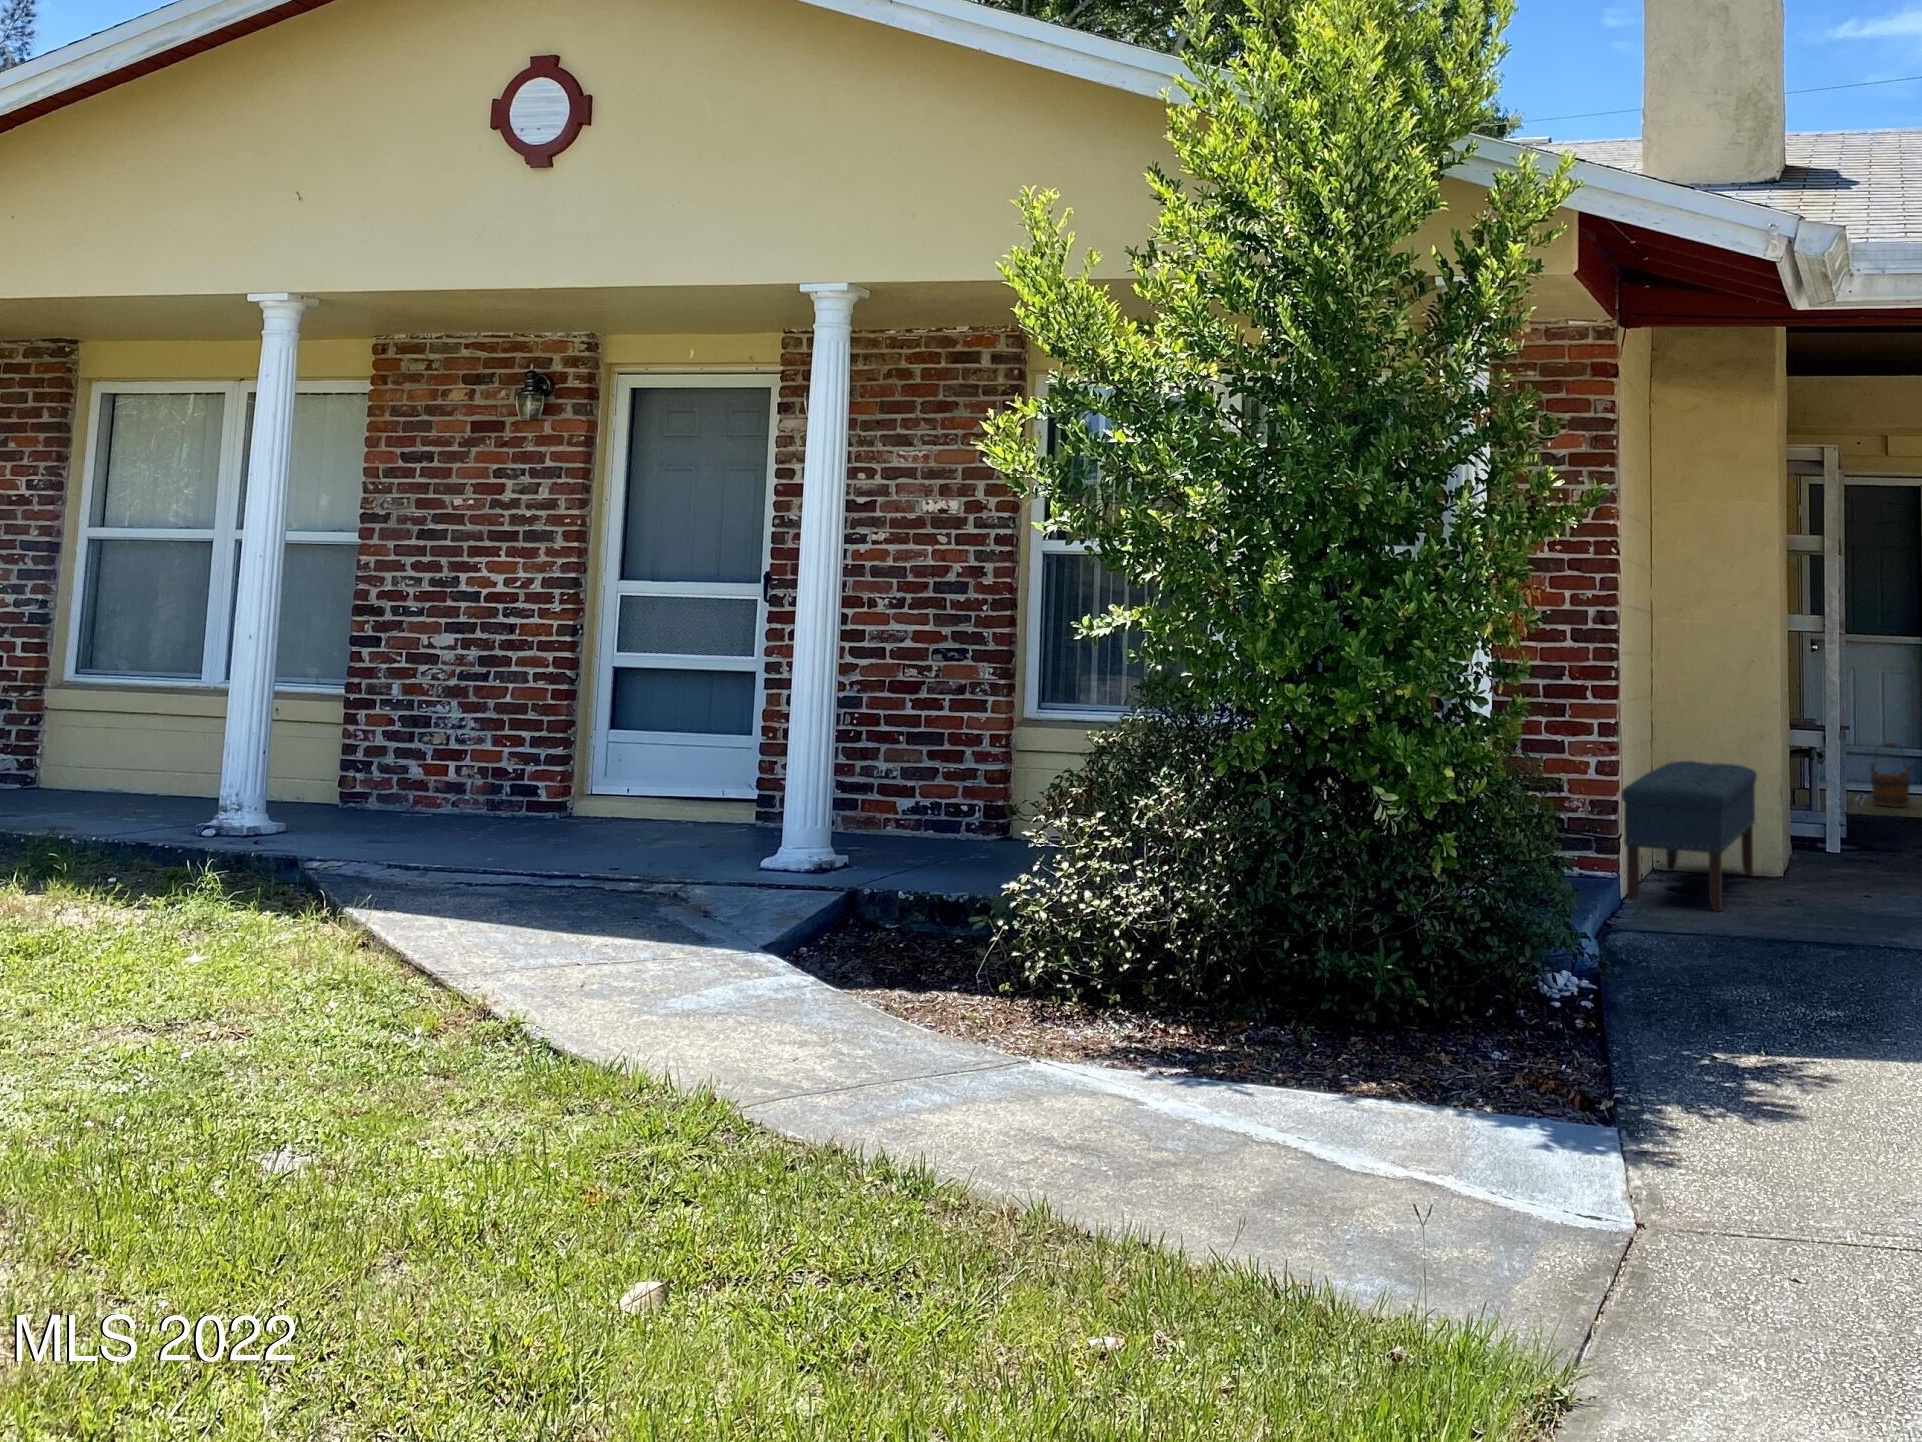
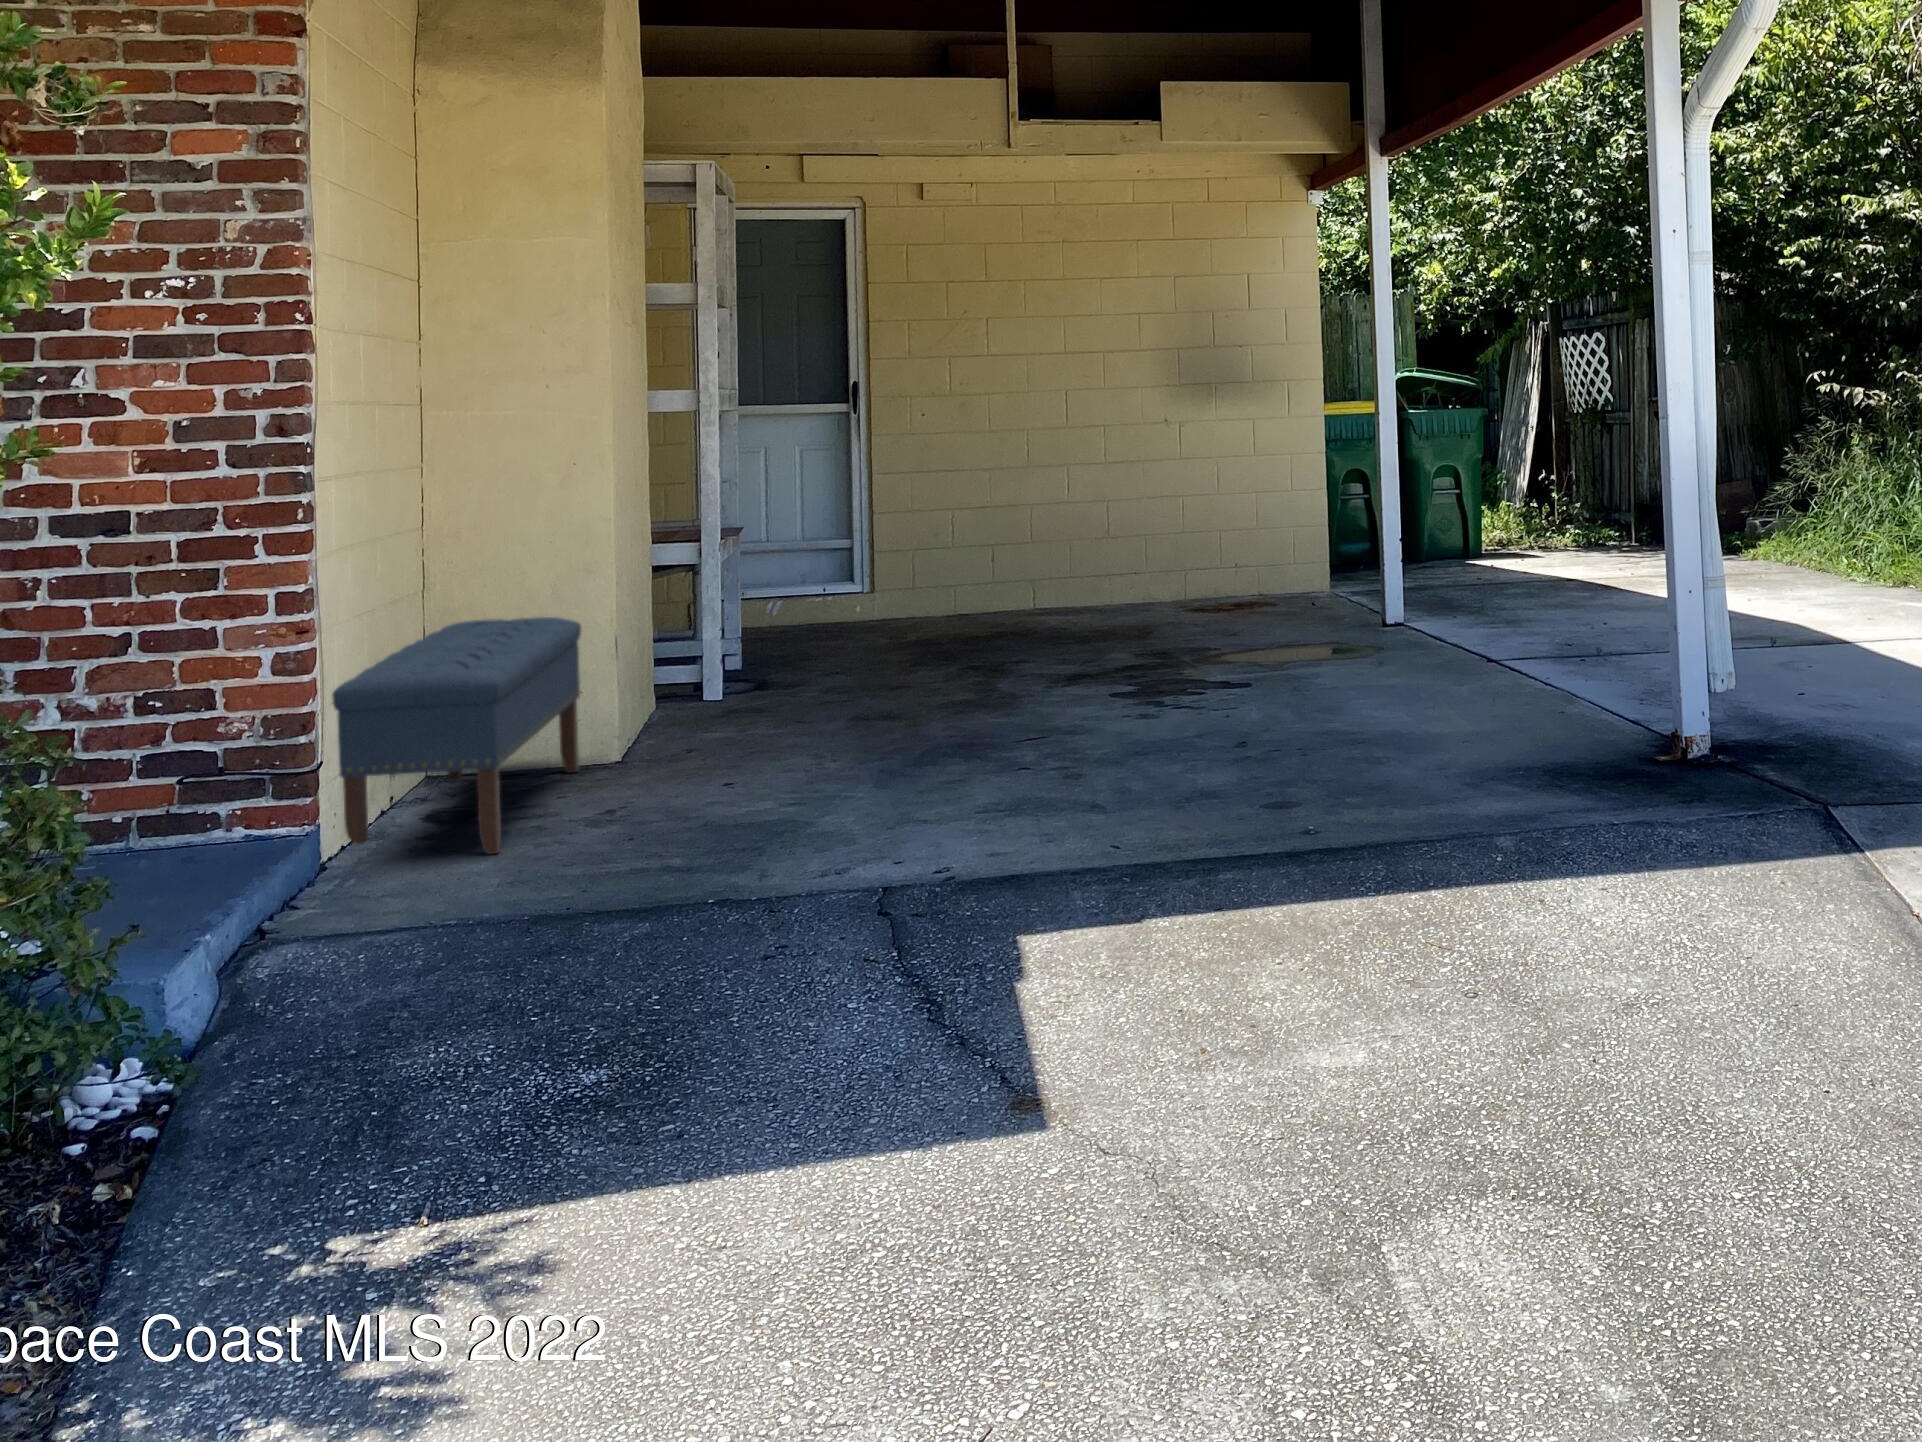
wooden bucket: present [1870,743,1911,807] -> none [781,541,835,622]

